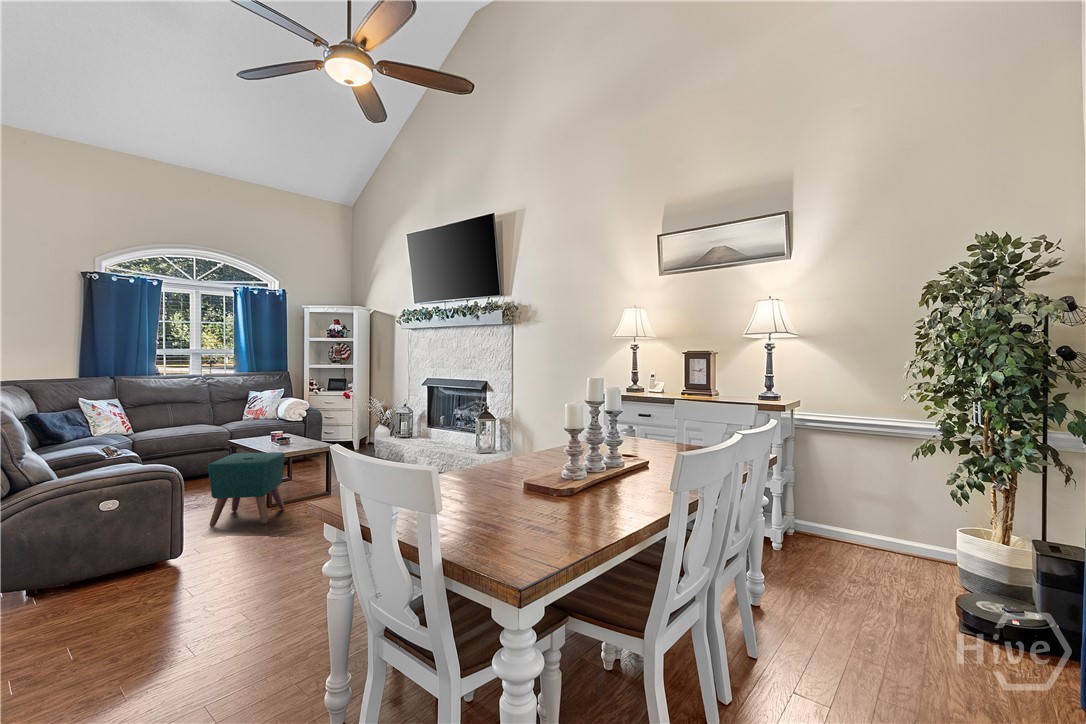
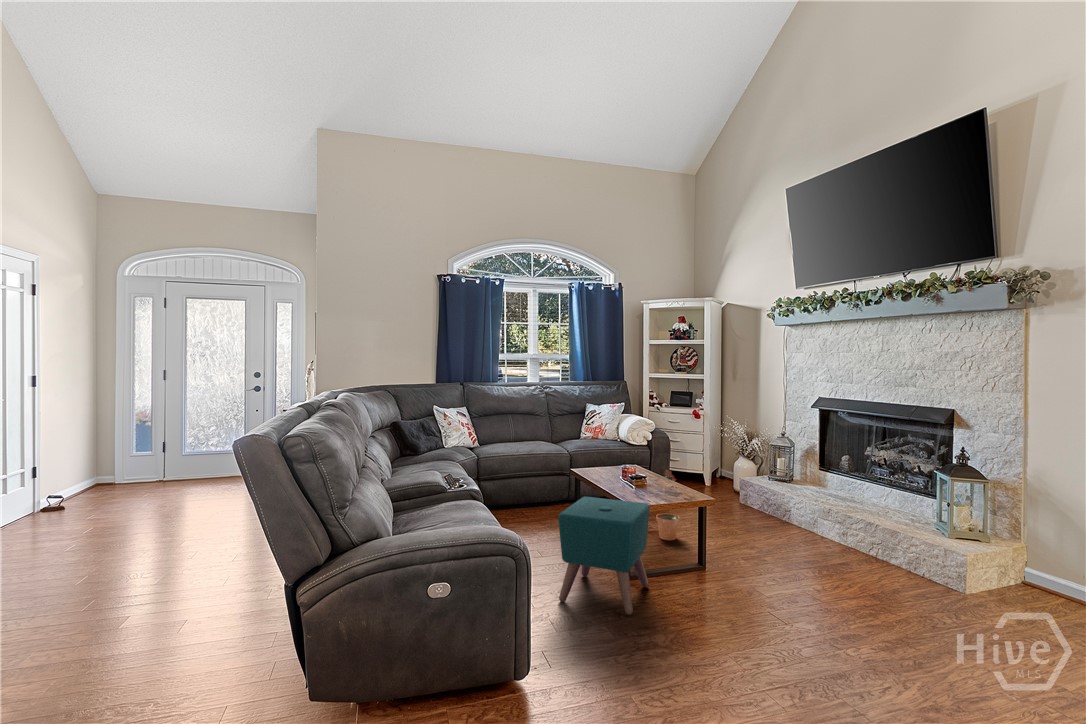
potted plant: none [297,434,319,484] -> present [656,470,679,540]

